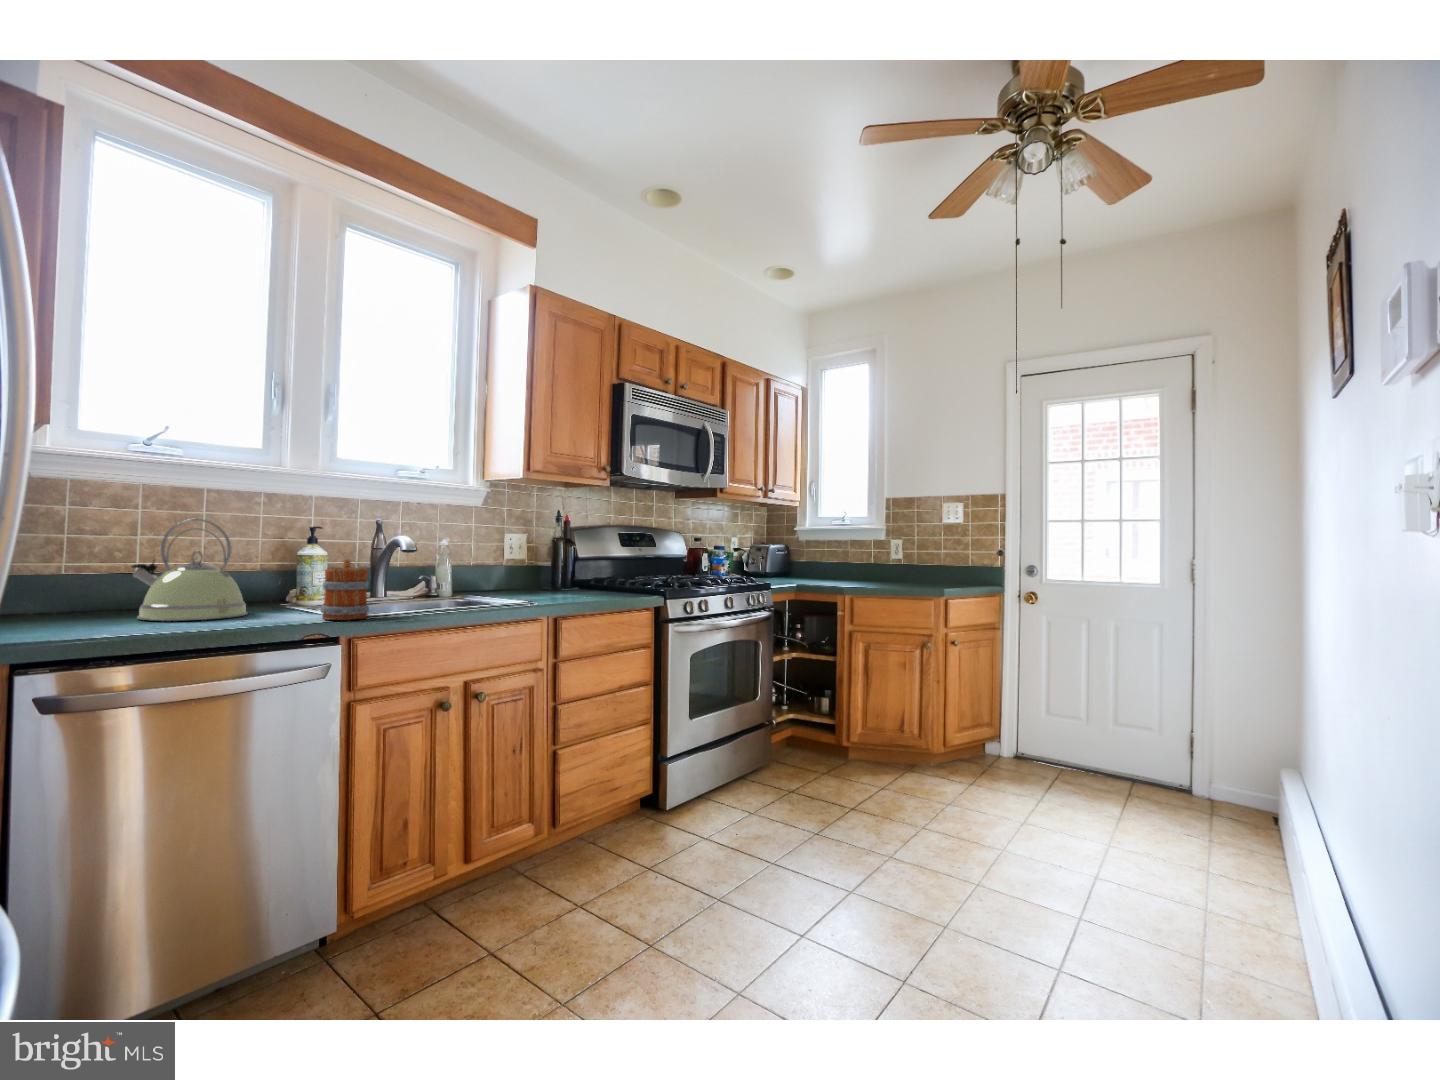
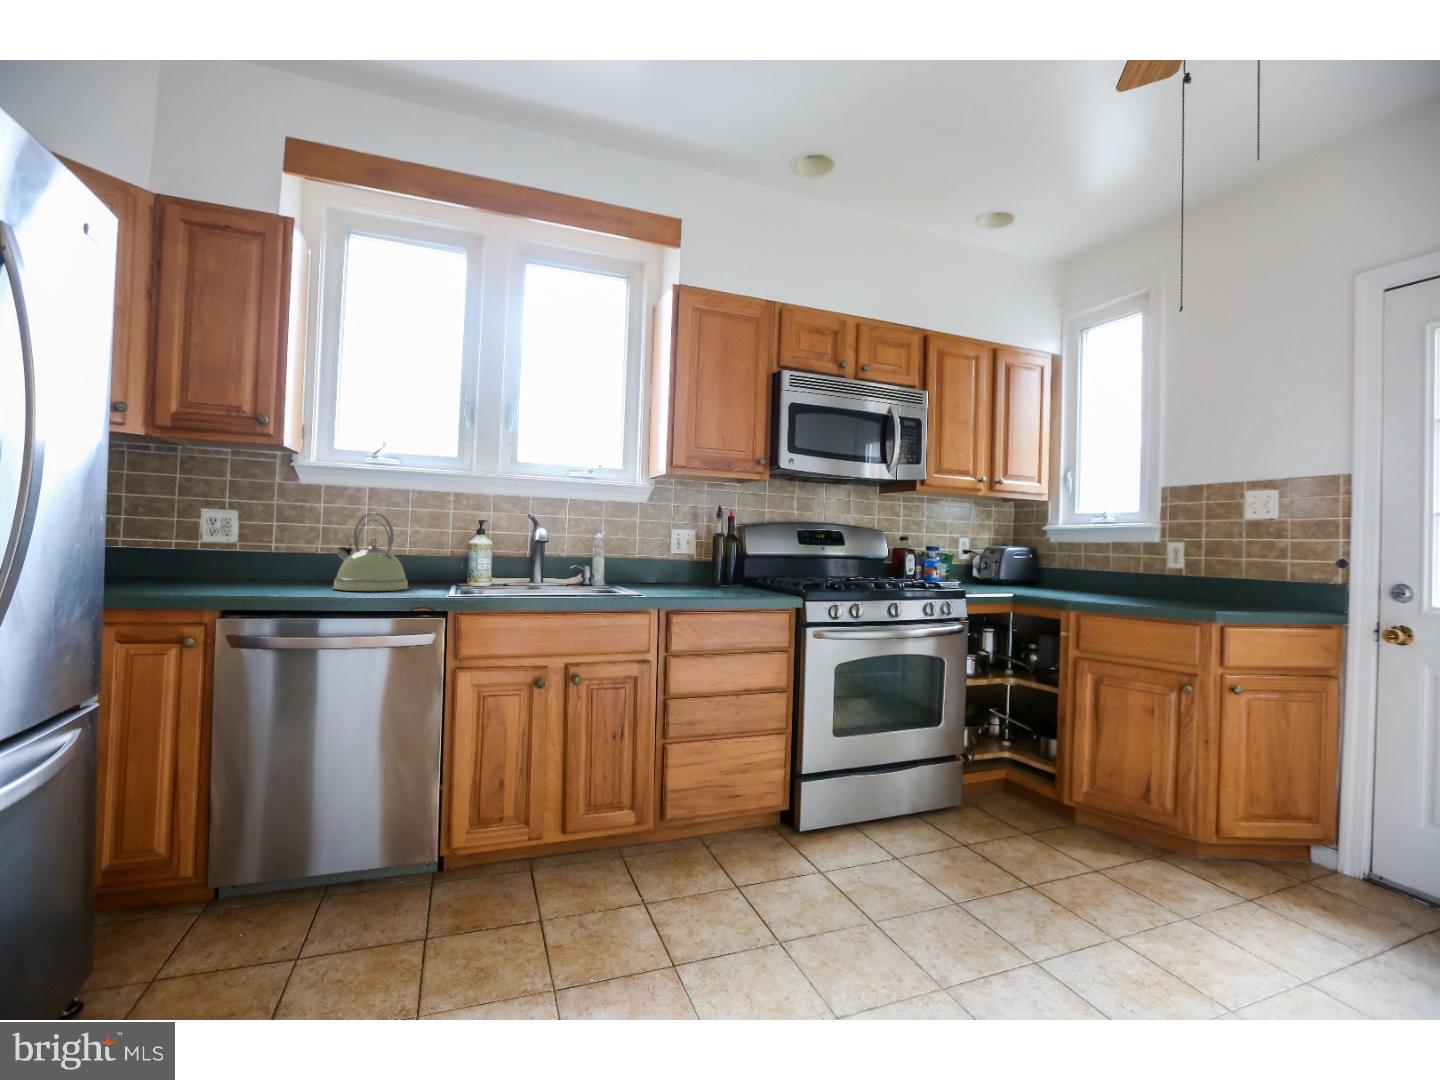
mug: present [321,559,369,620] -> none [432,547,473,598]

